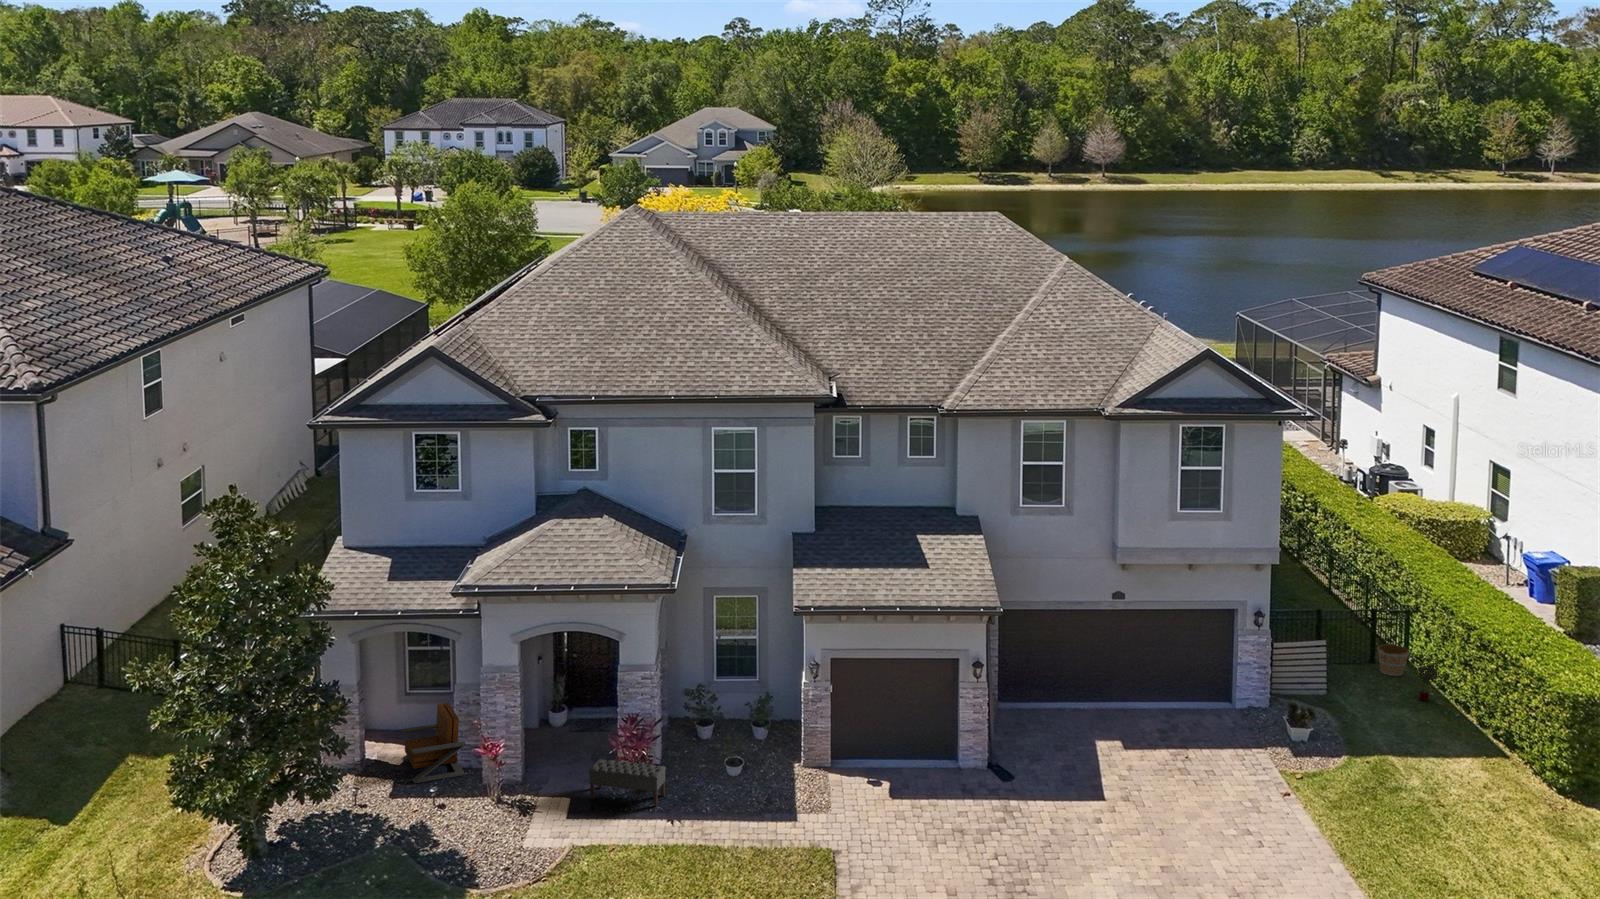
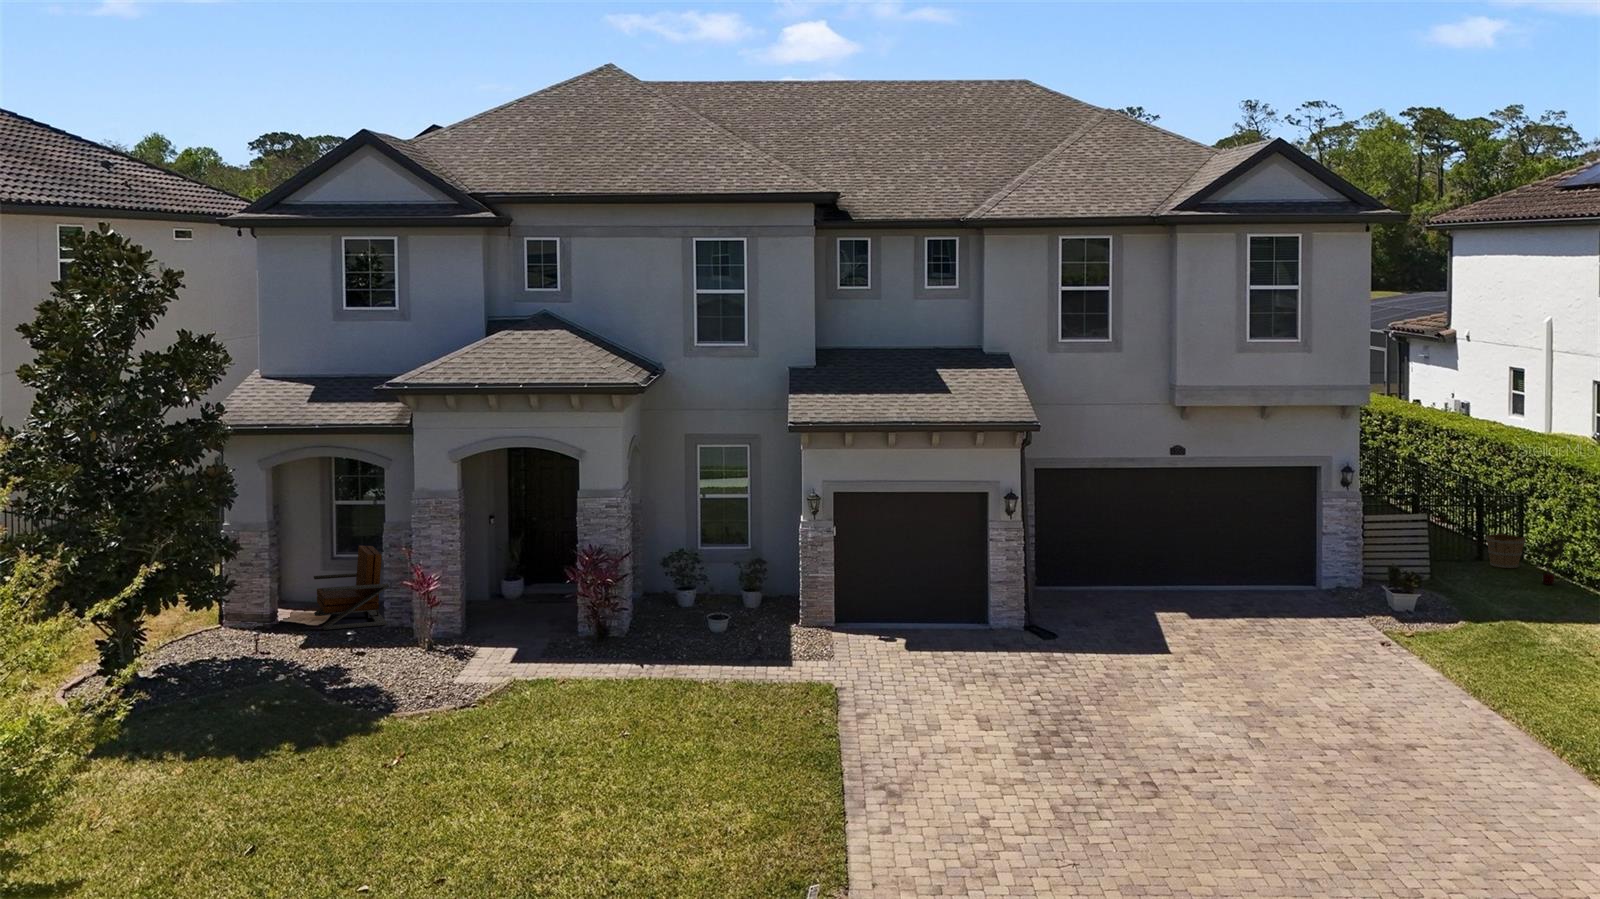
bench: present [589,759,666,806] -> none [536,598,631,648]

